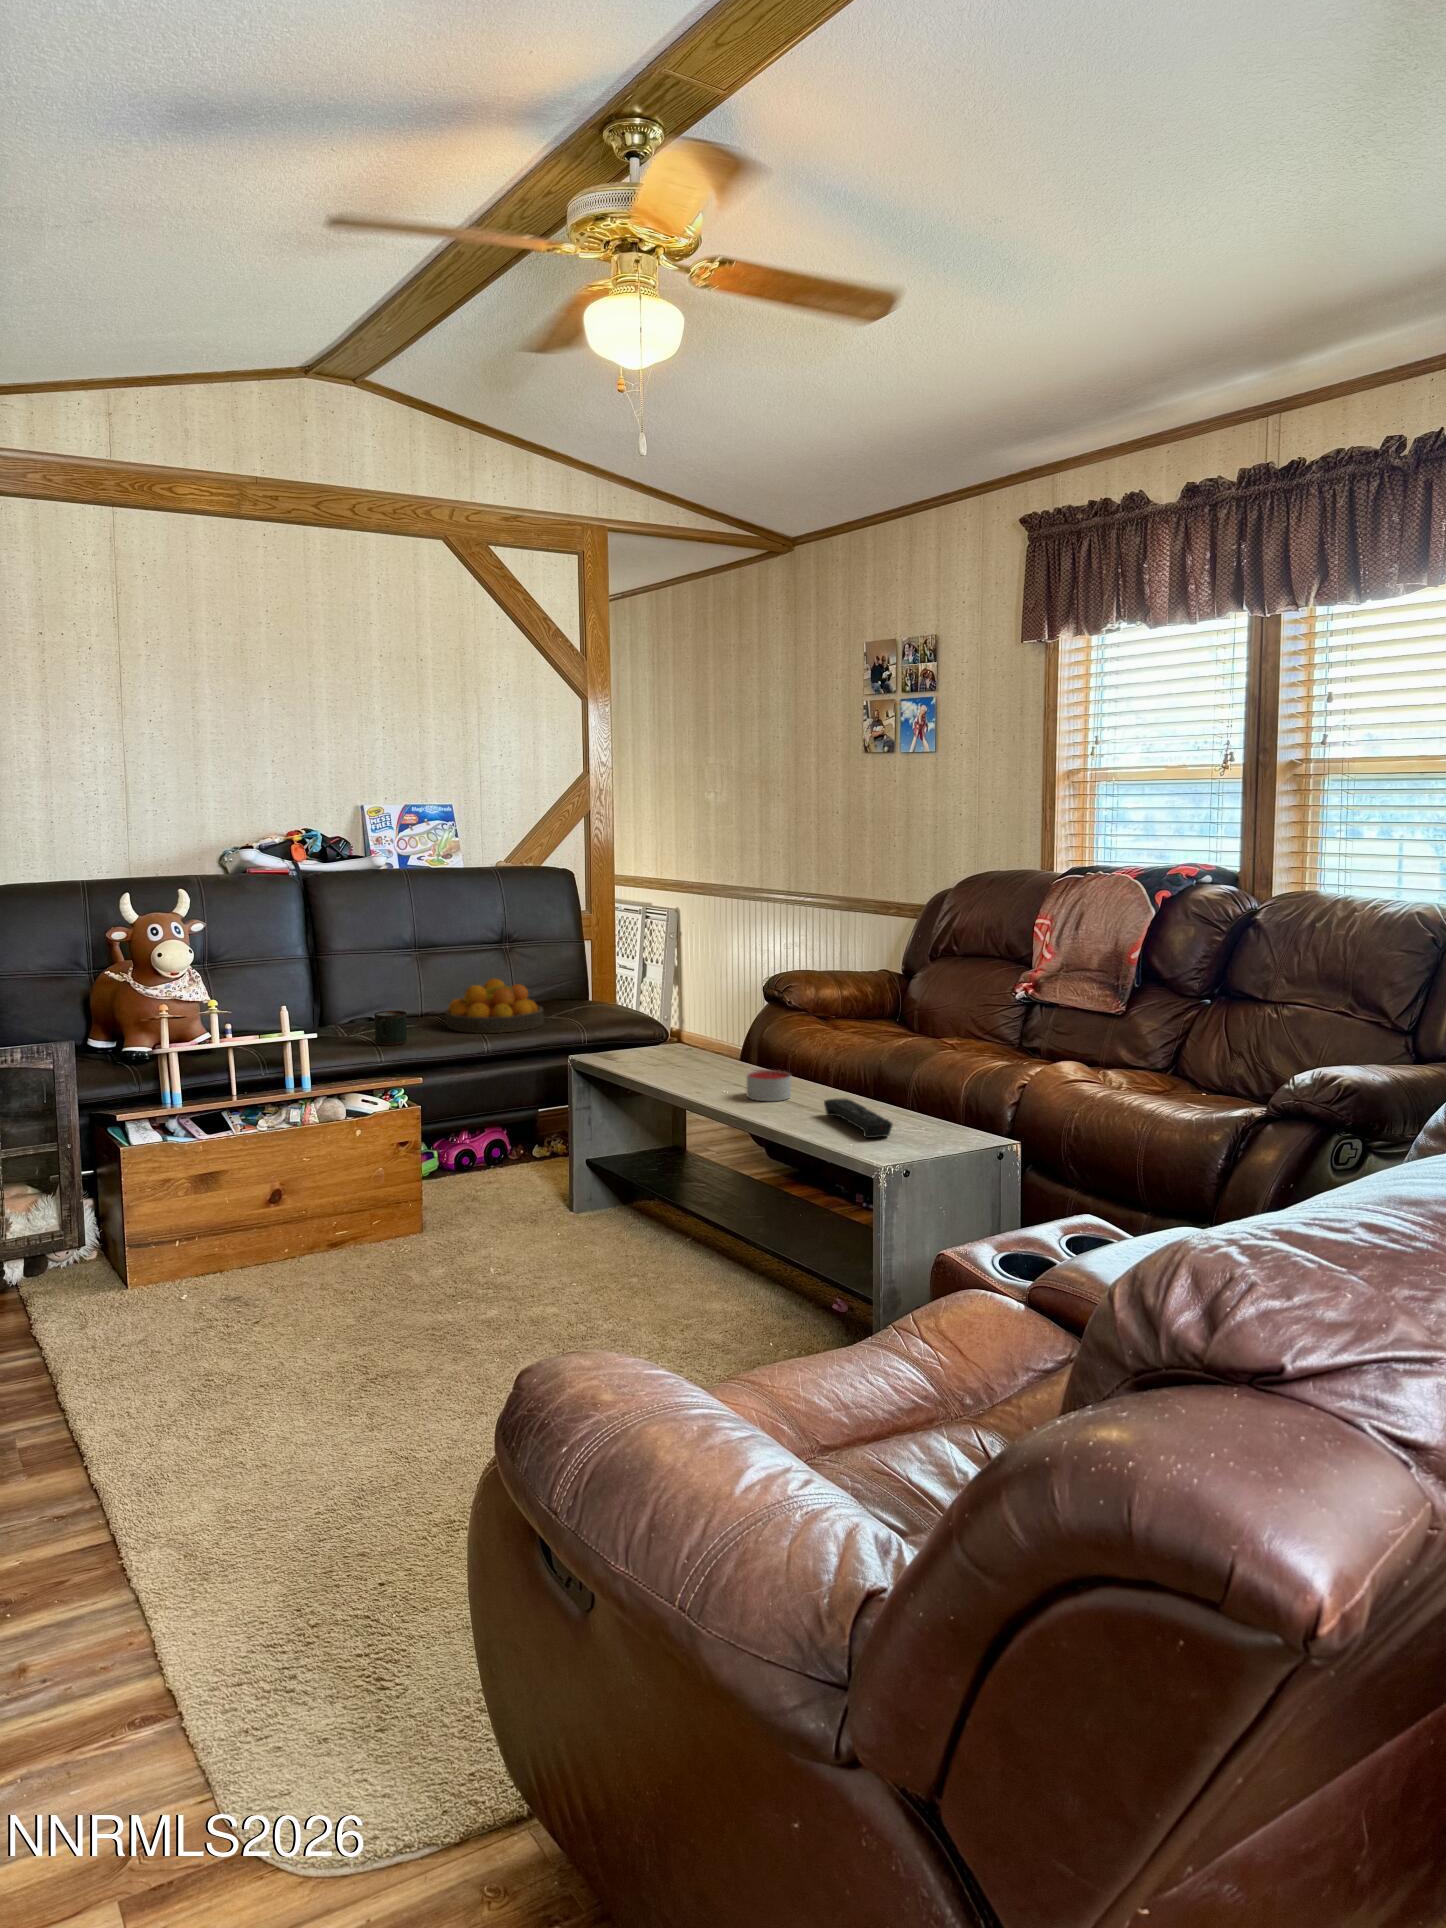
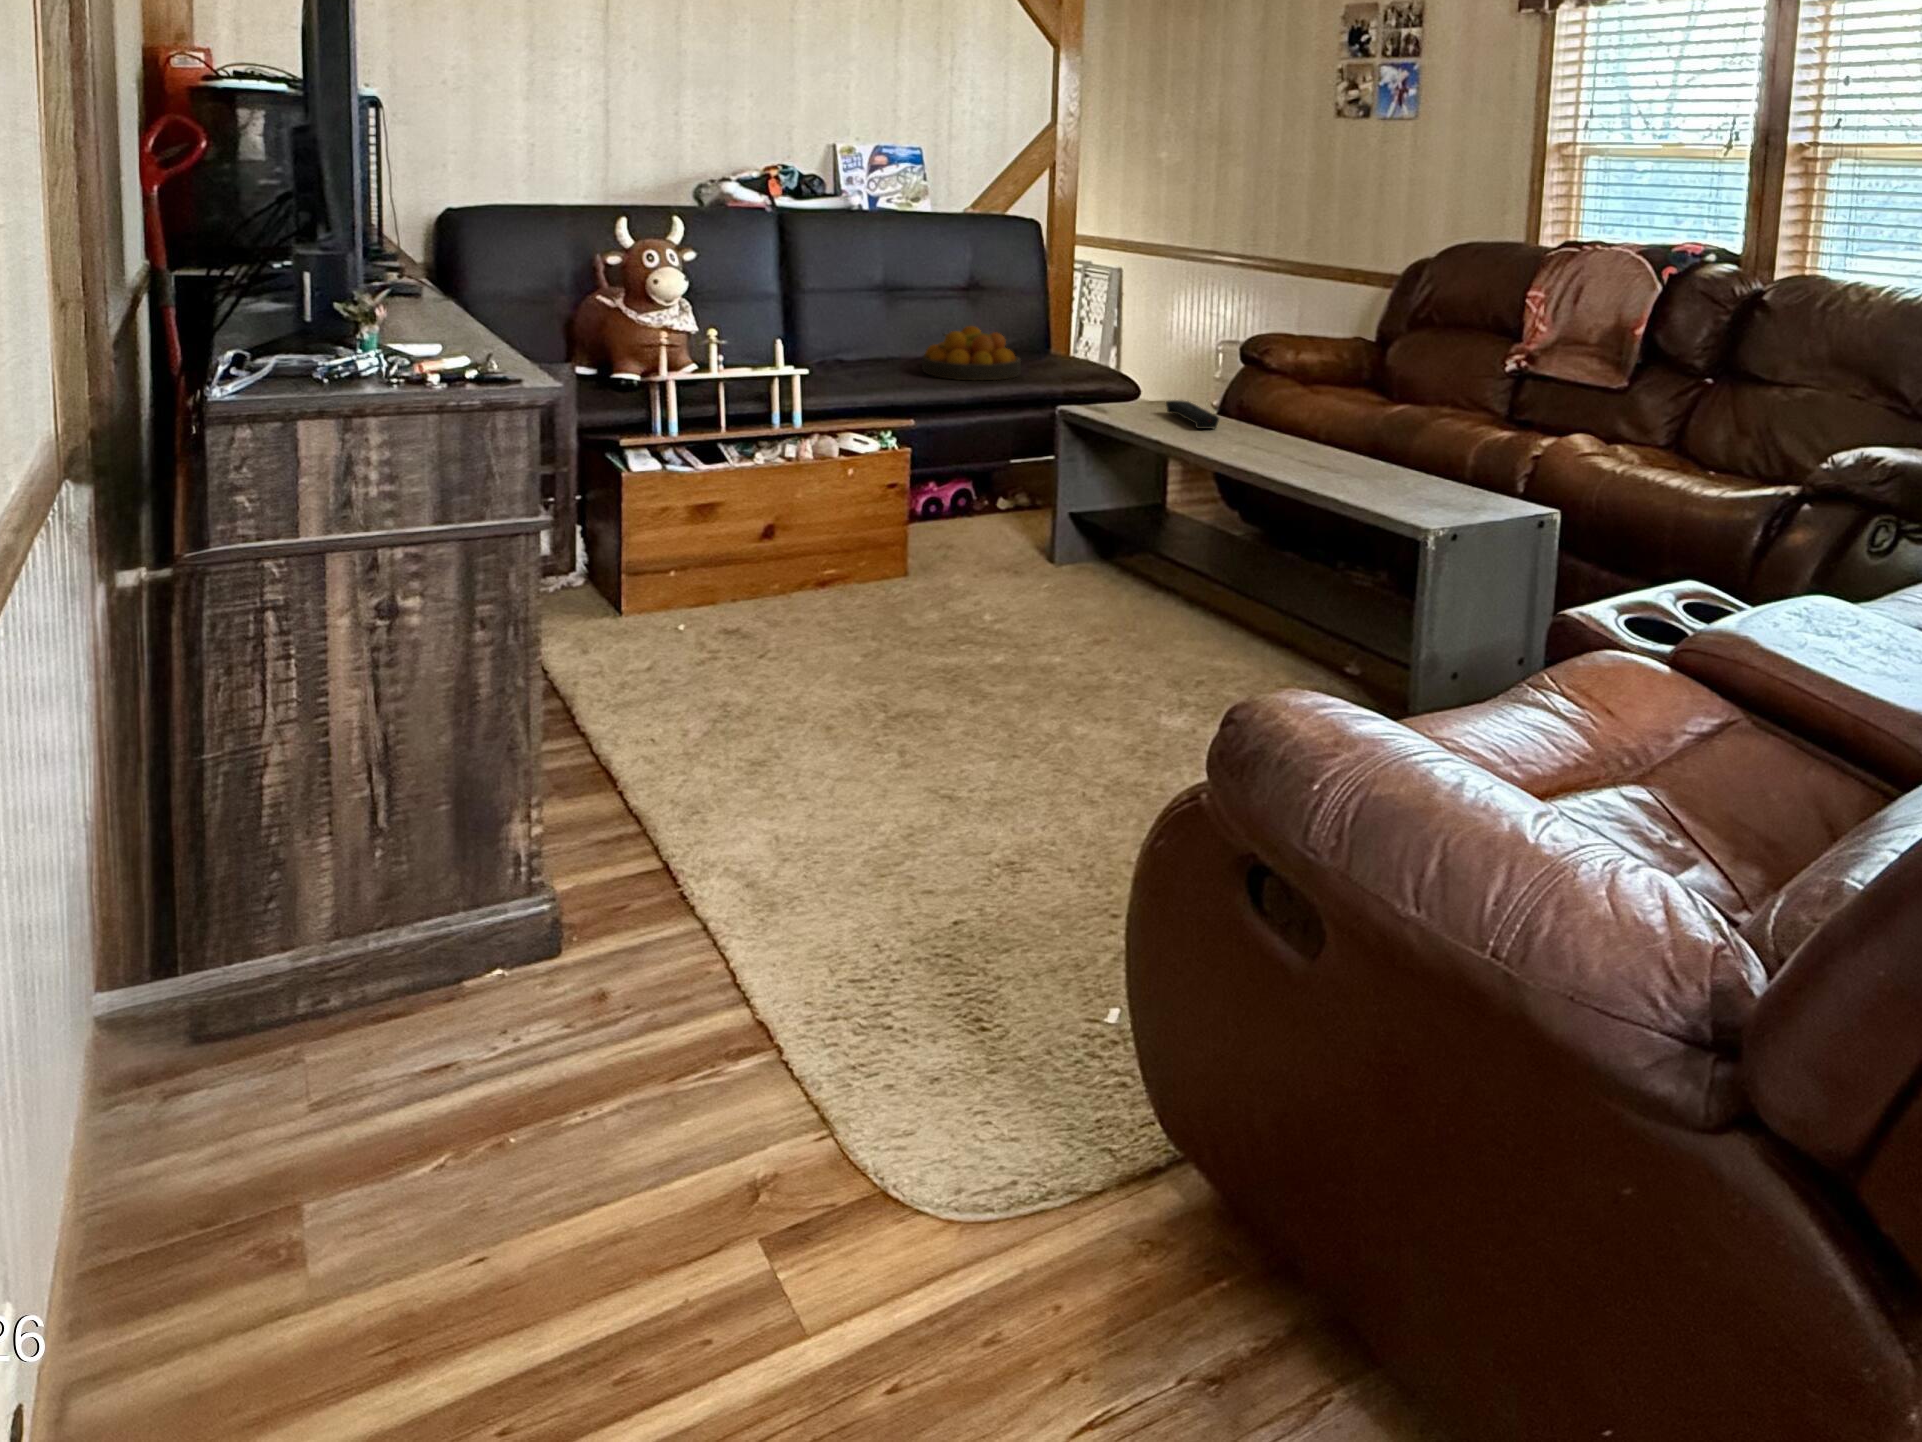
mug: present [374,1011,407,1045] -> none [858,352,891,387]
candle: present [747,1070,791,1101] -> none [1259,428,1306,460]
remote control: present [824,1098,893,1138] -> present [1166,400,1219,429]

